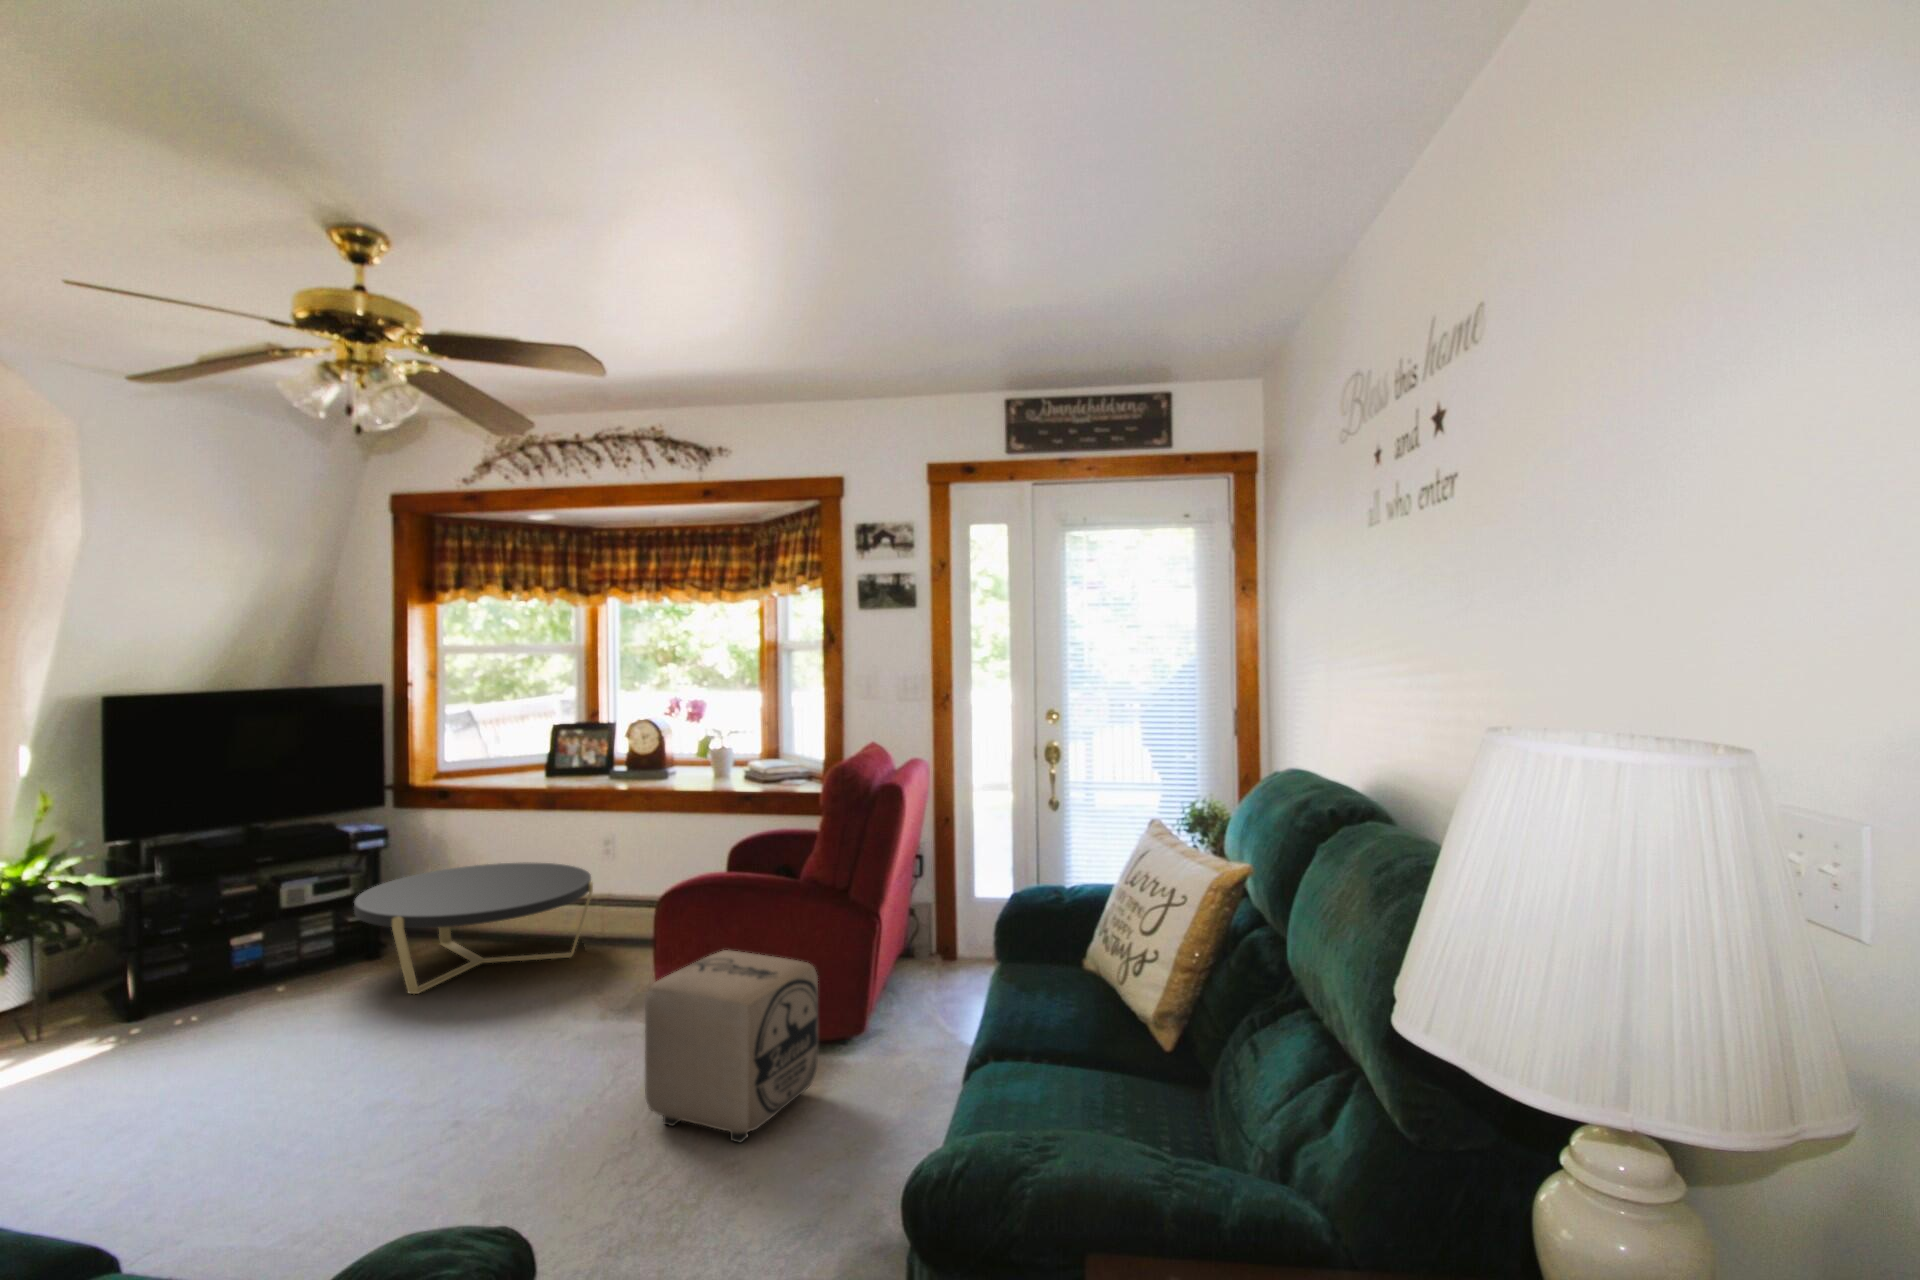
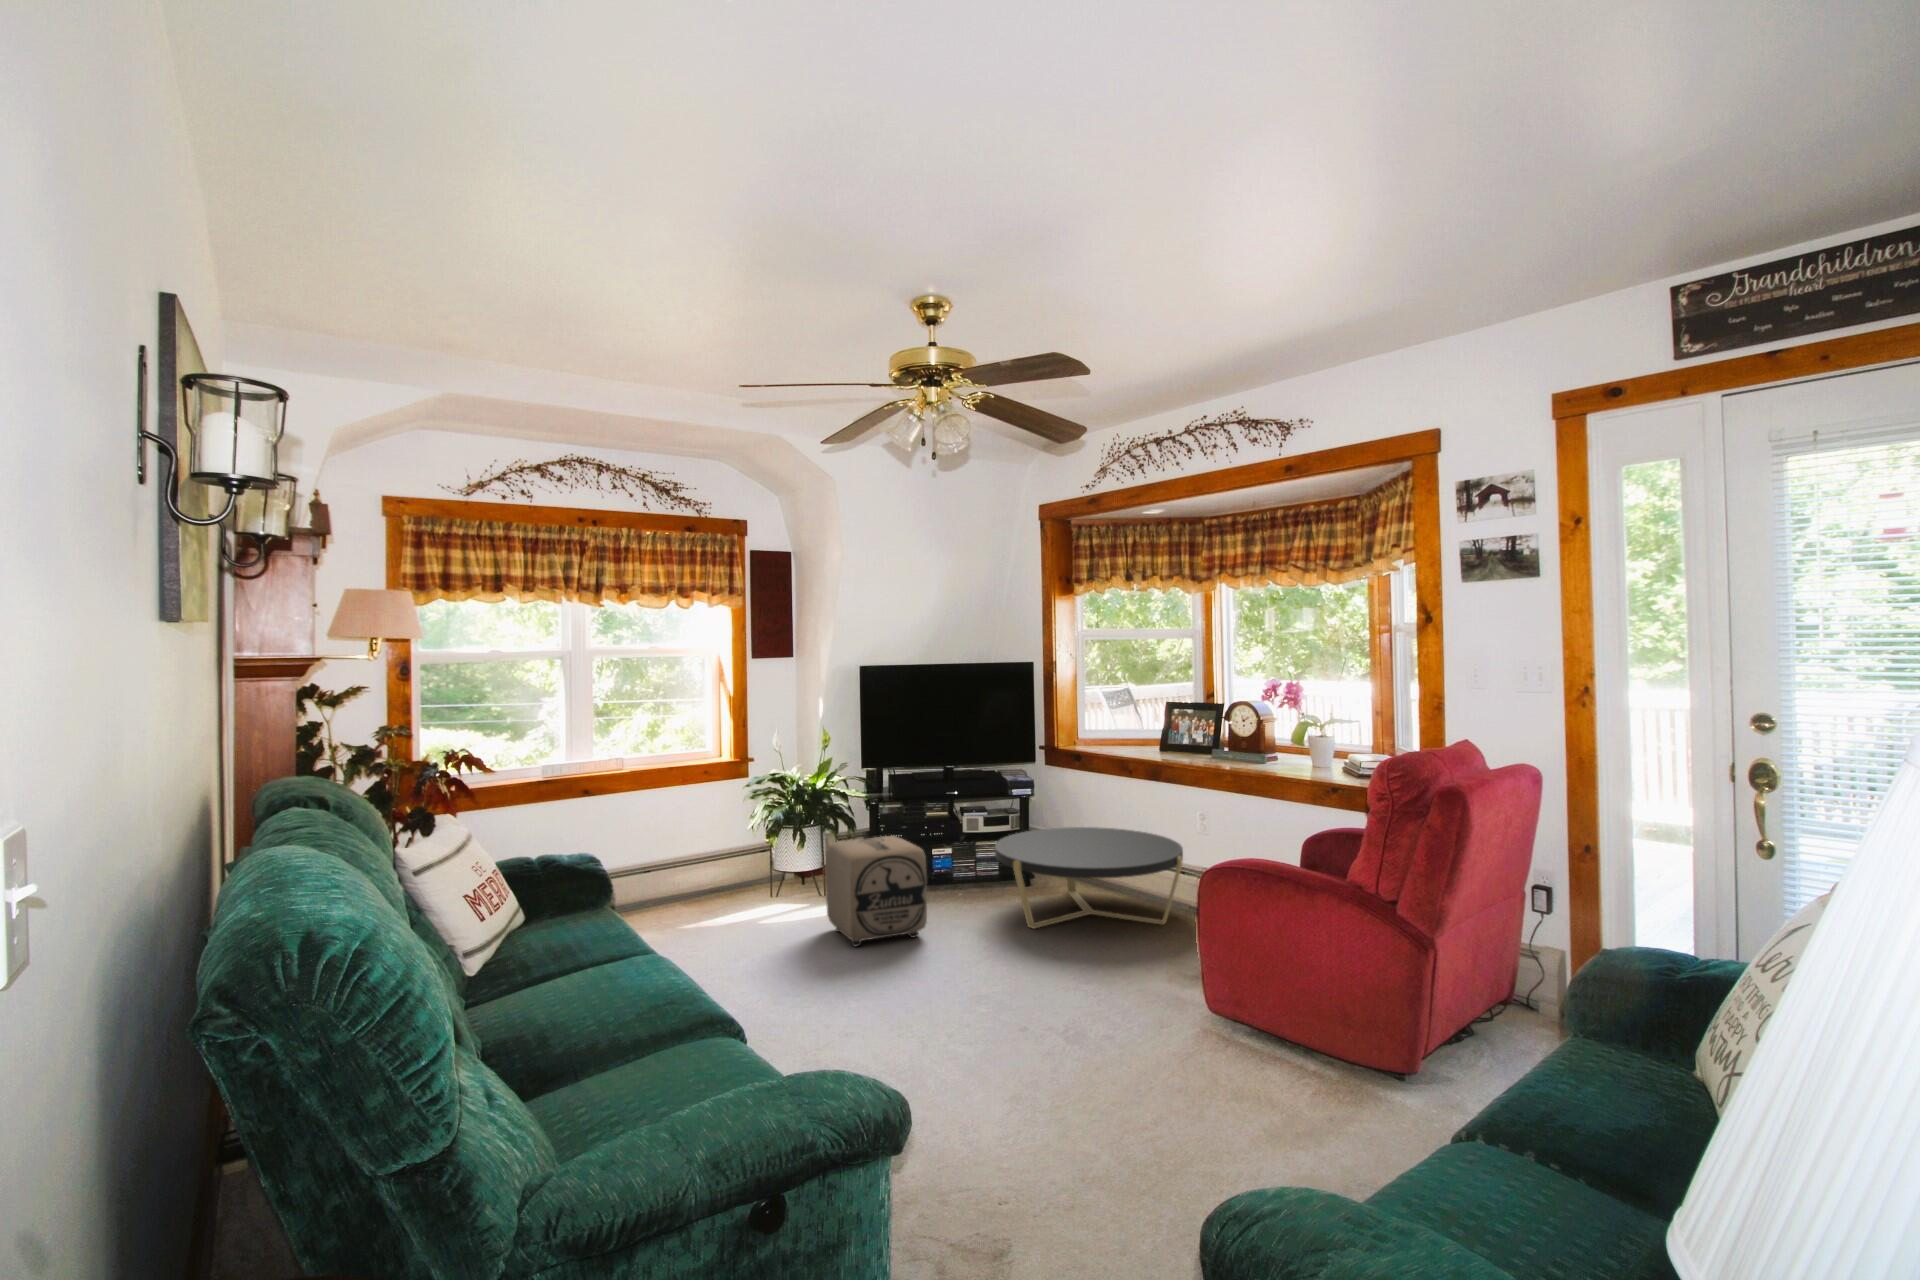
ottoman: present [645,950,818,1142] -> present [826,836,927,947]

